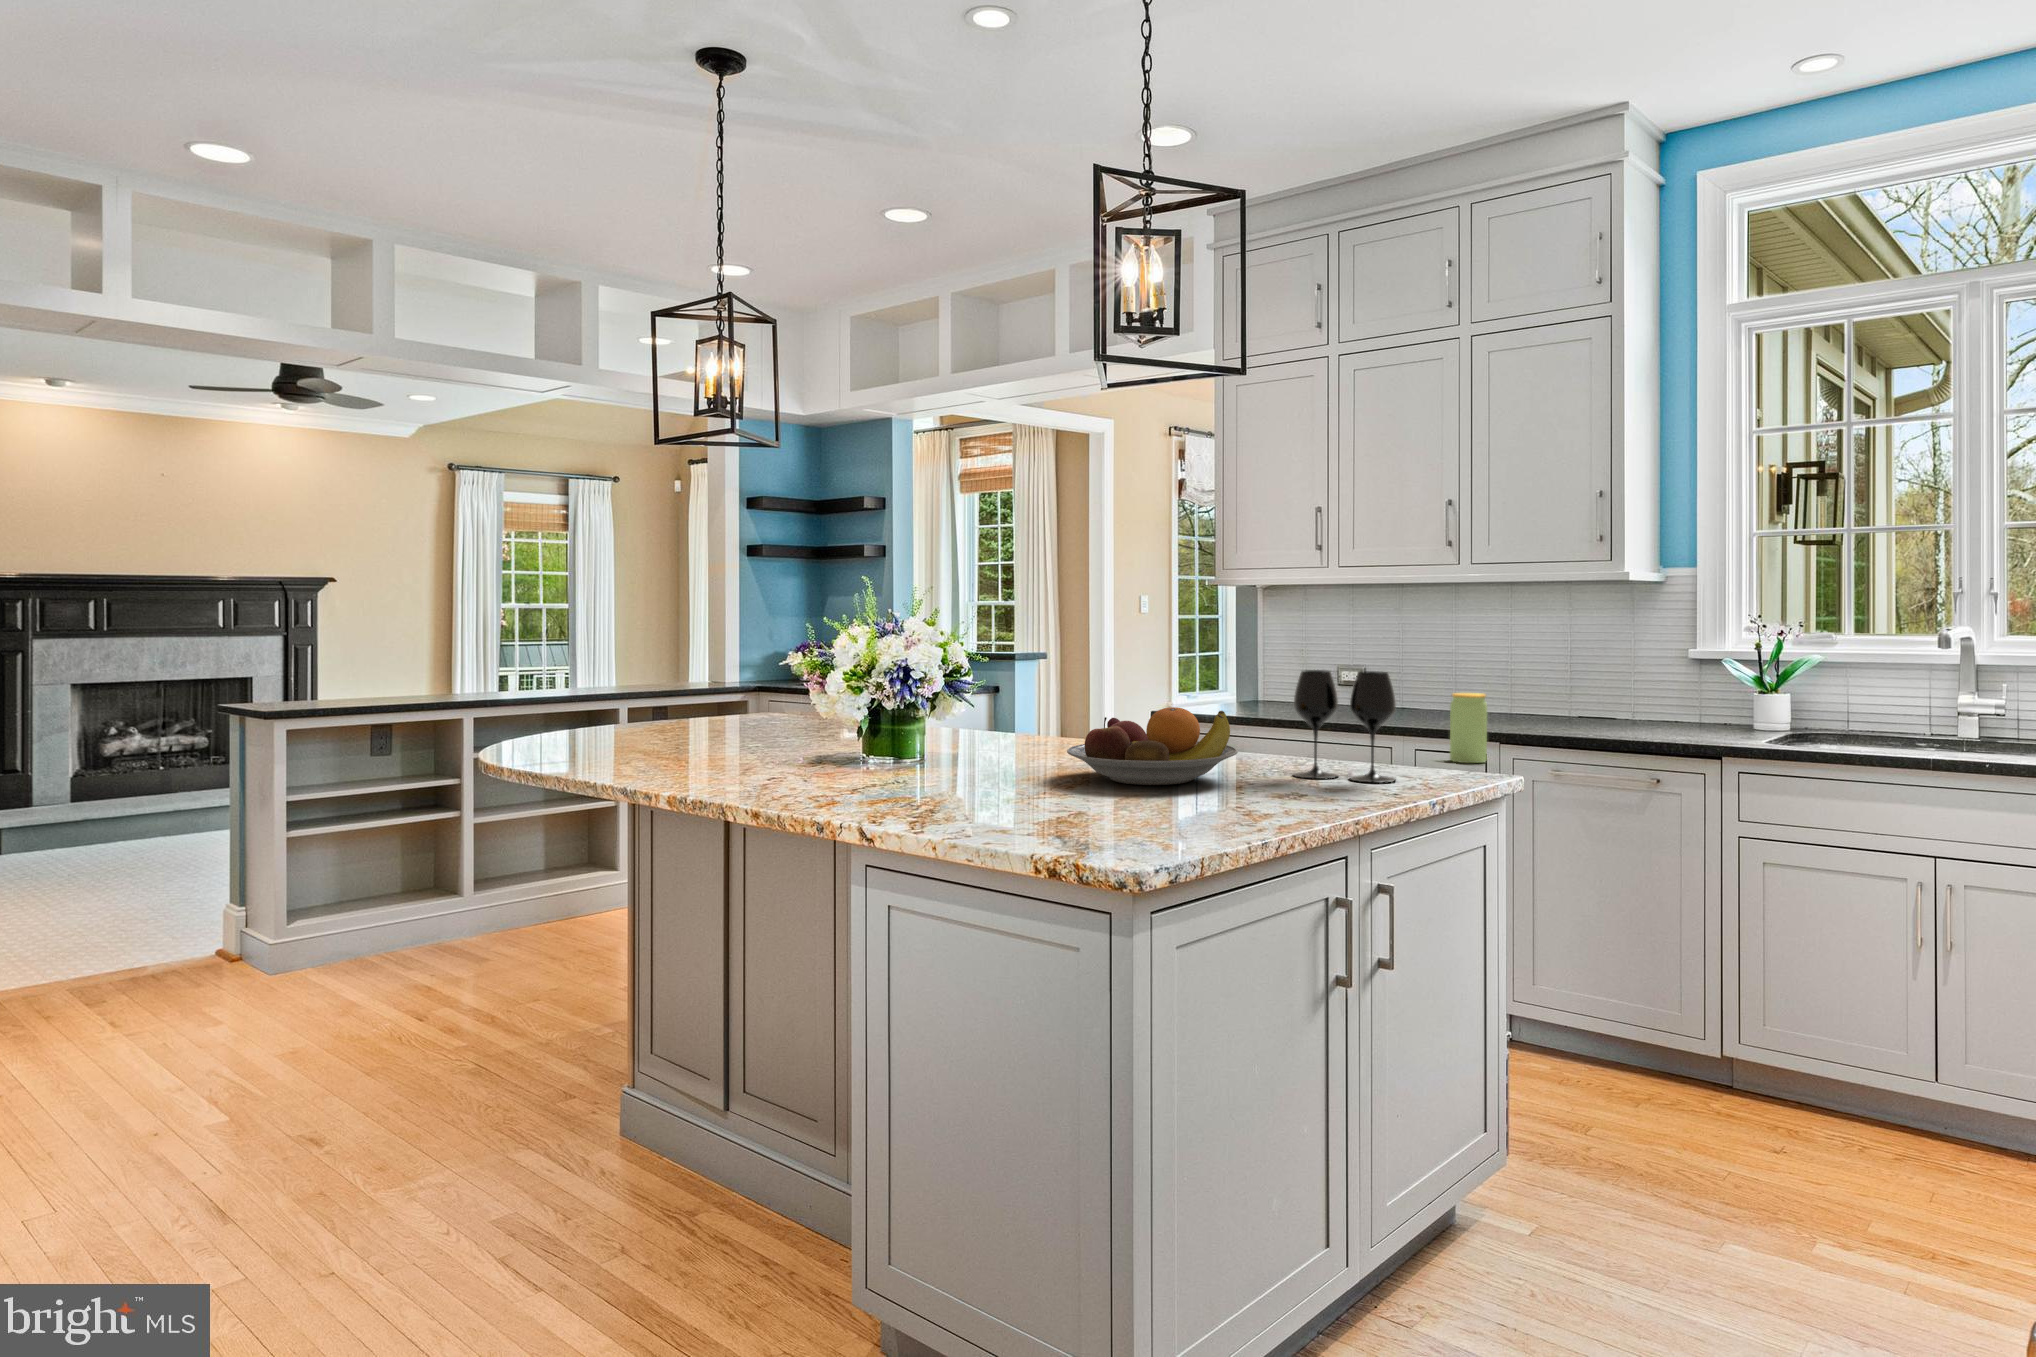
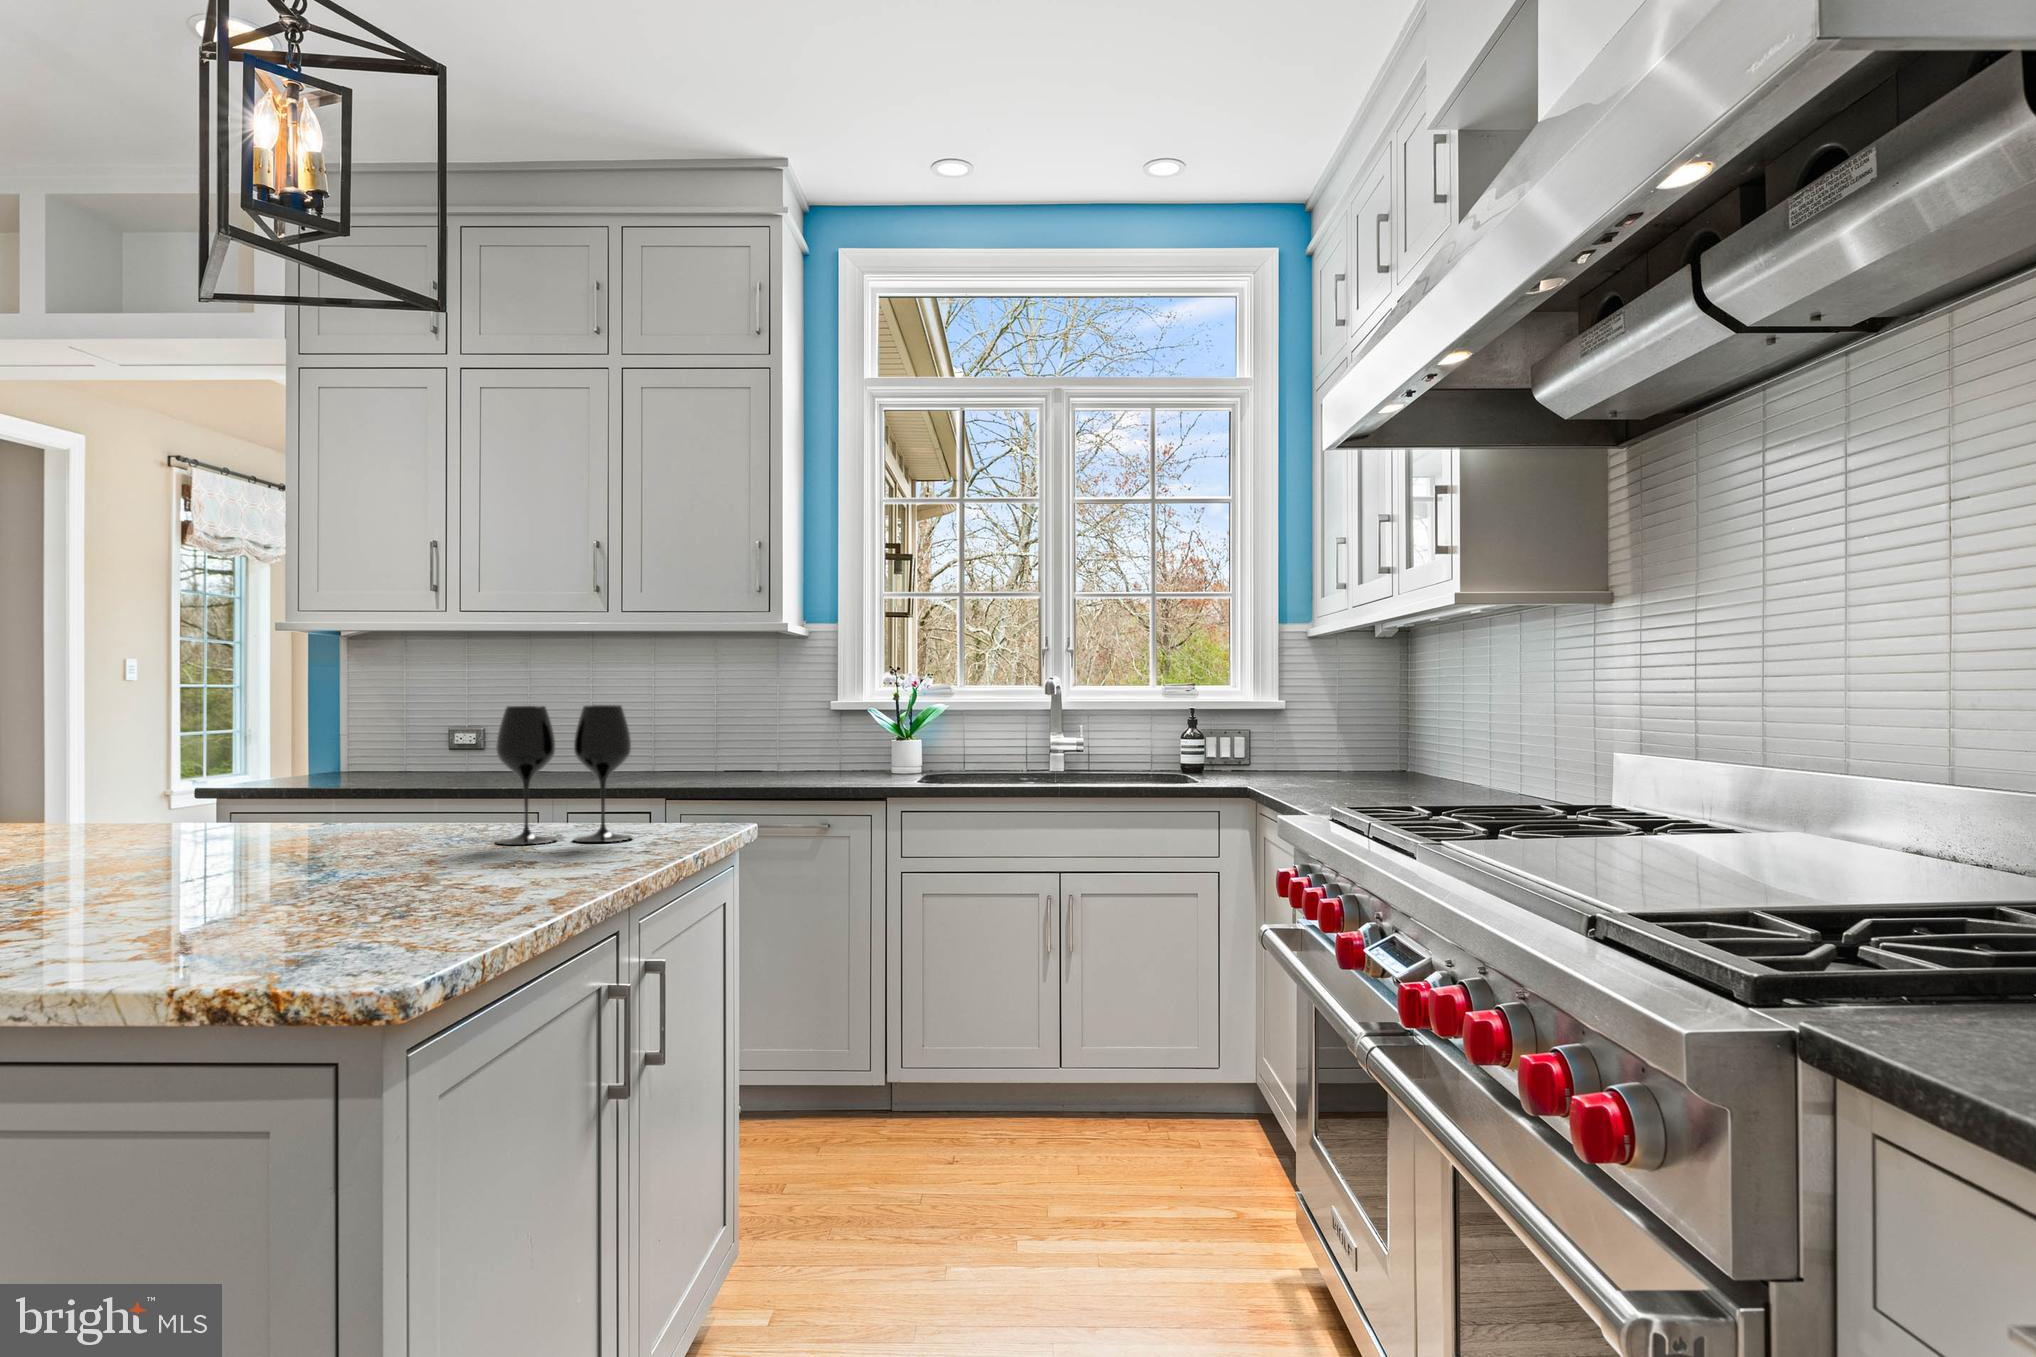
jar: present [1450,693,1487,763] -> none [632,745,673,824]
fruit bowl: present [1067,707,1238,785] -> none [138,758,429,874]

